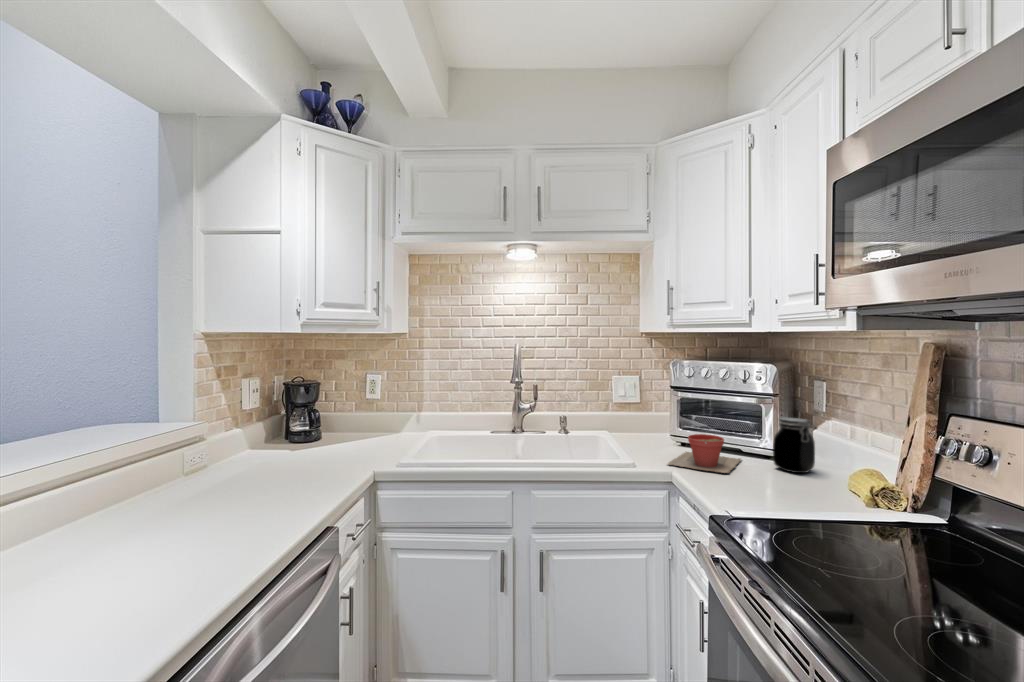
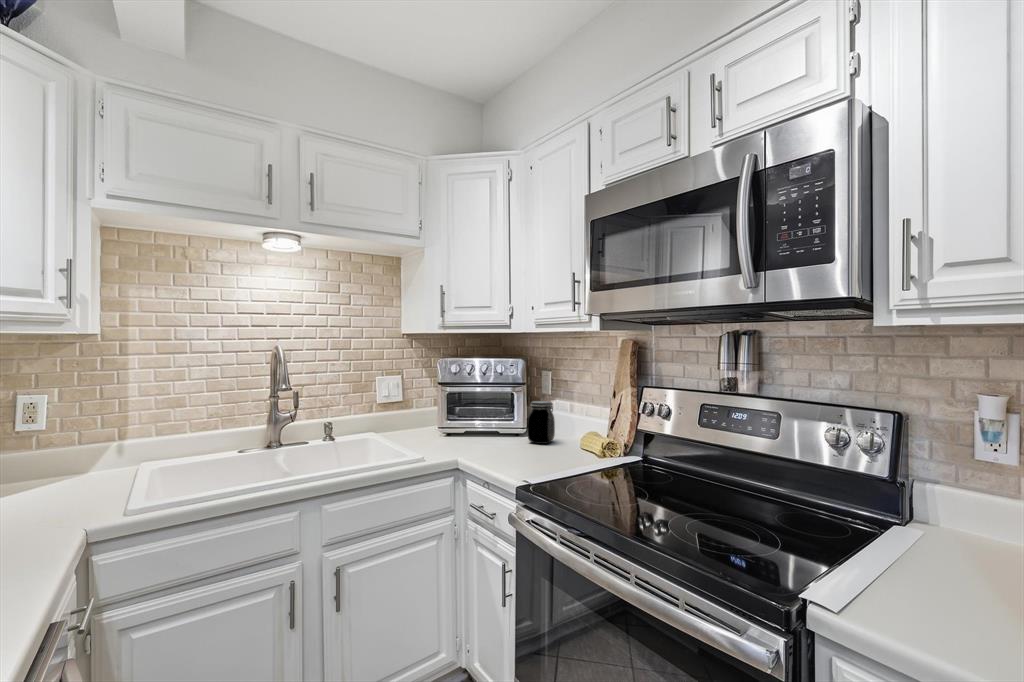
plant pot: present [668,434,741,473] -> none [451,422,504,453]

